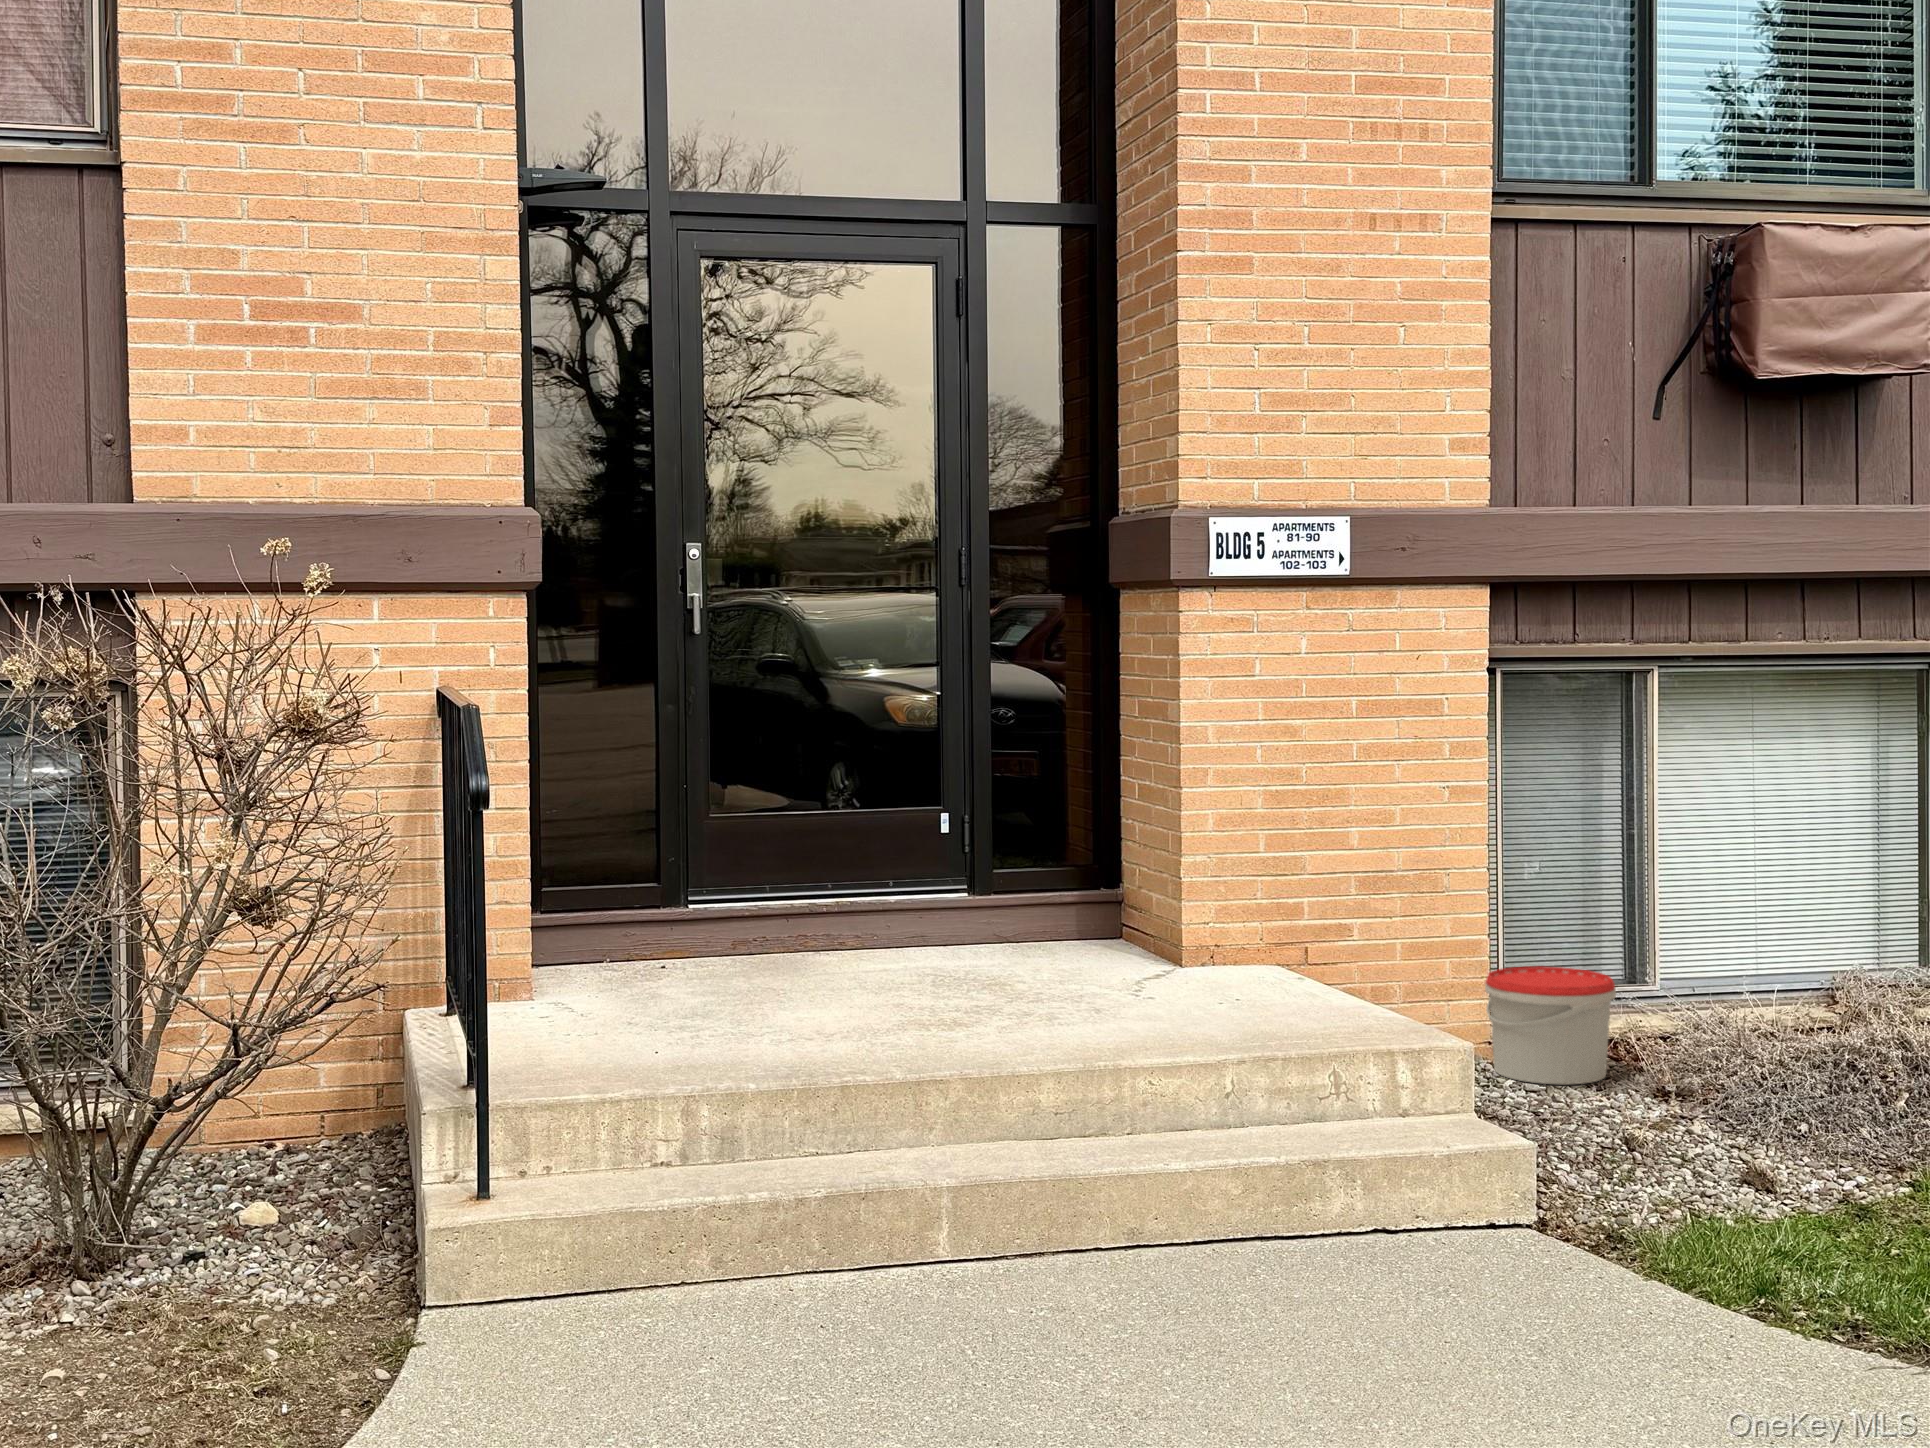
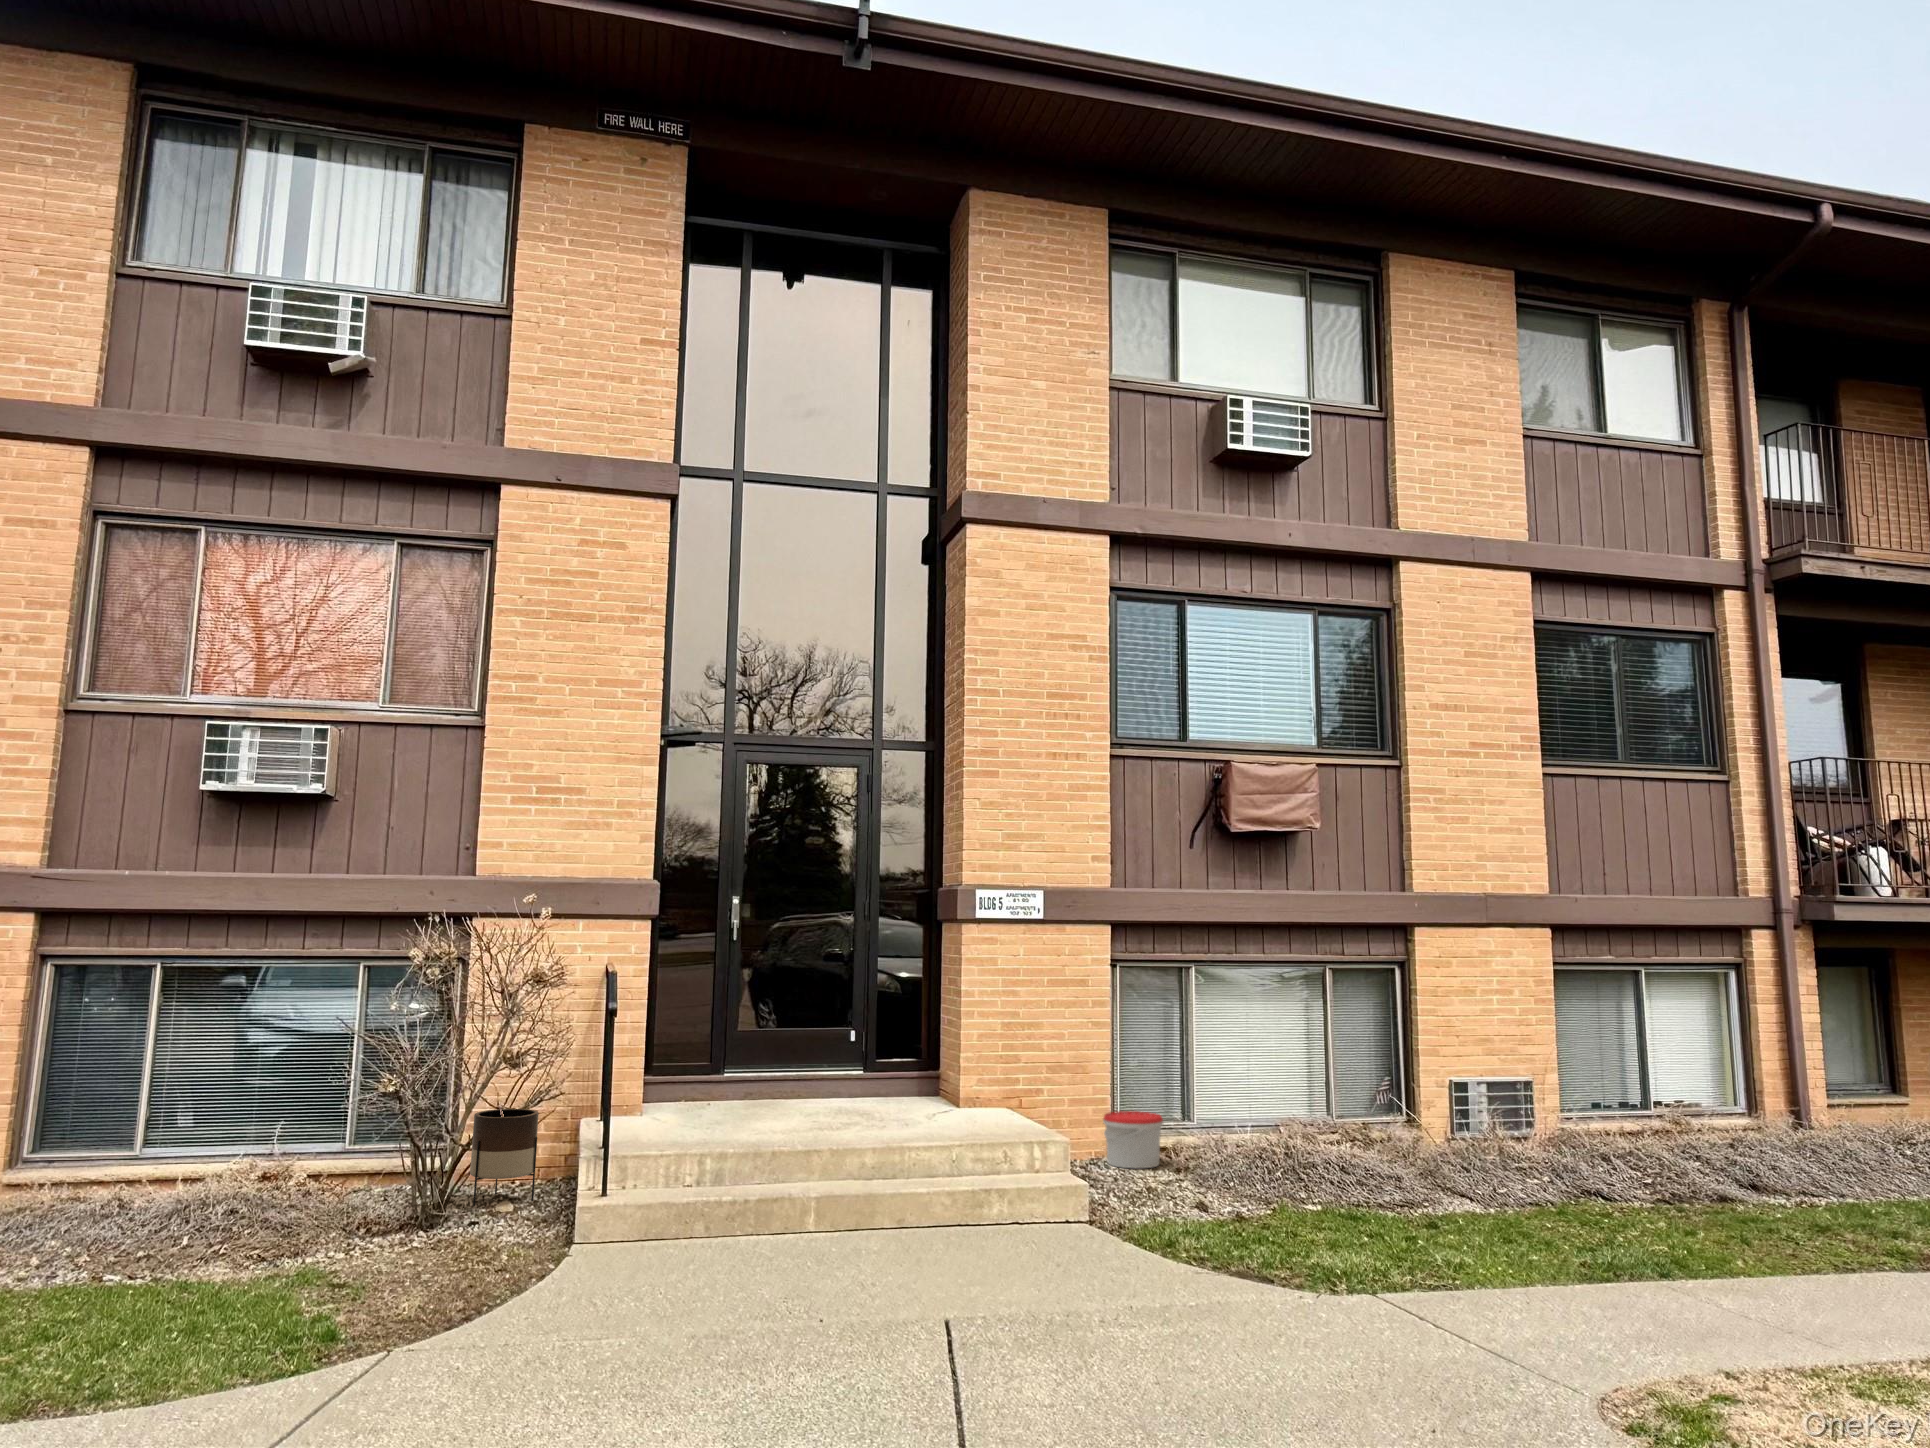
planter: none [177,1001,322,1212] -> present [470,1109,539,1206]

